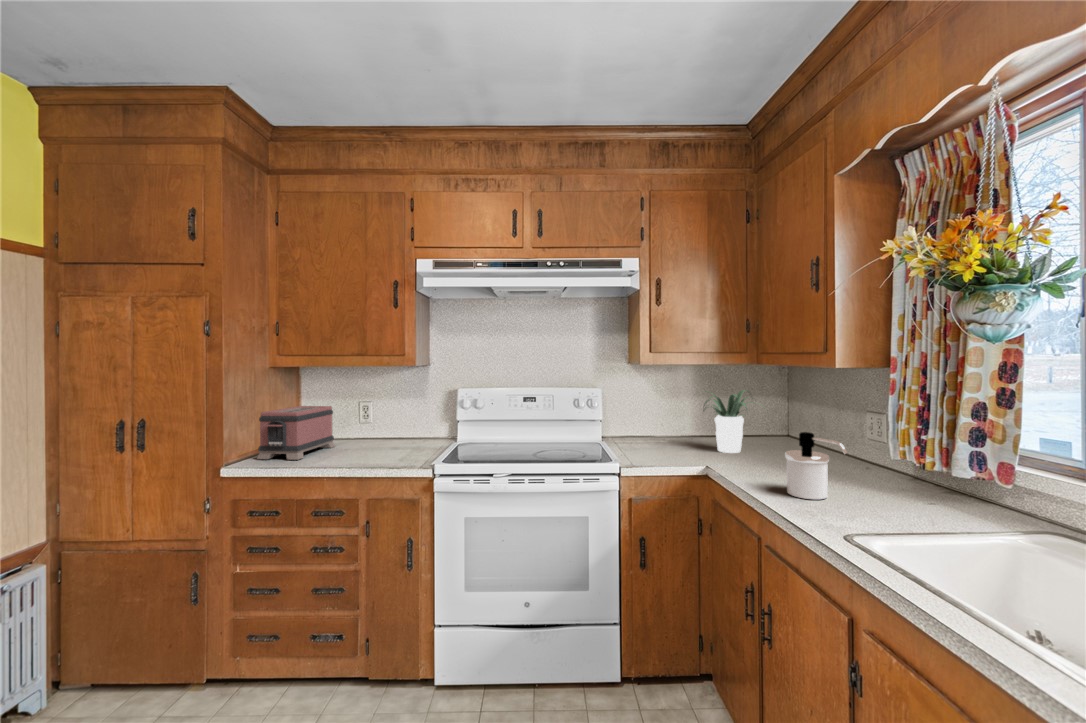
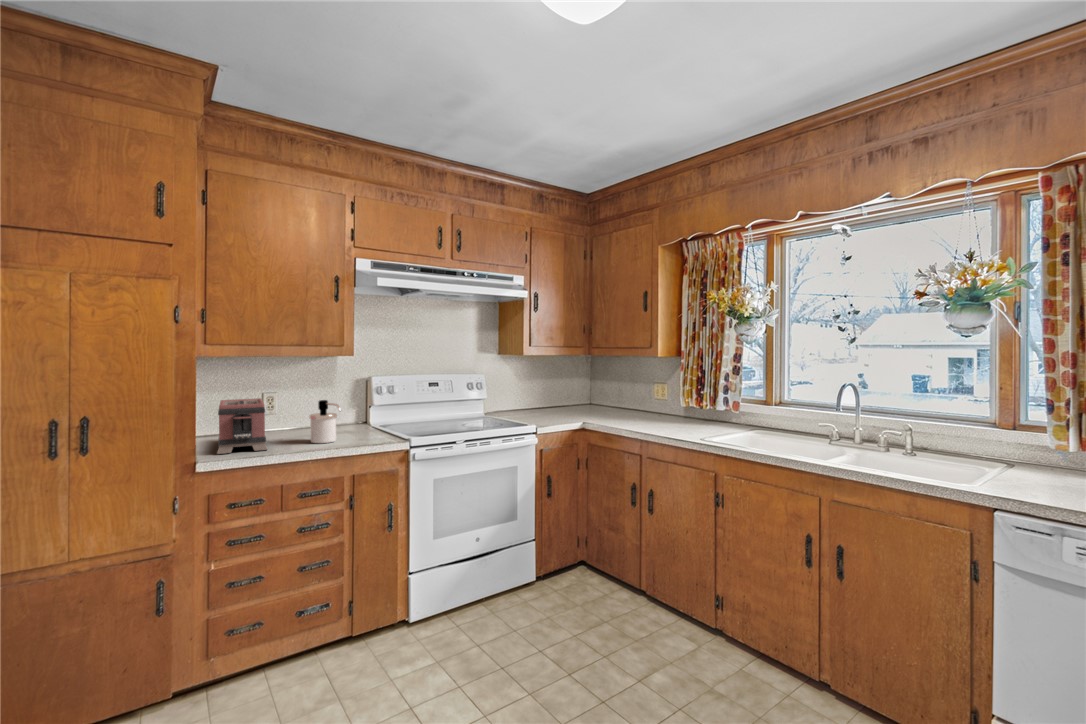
potted plant: present [703,390,752,453] -> none [560,372,609,415]
soap dispenser: present [785,432,847,500] -> present [309,400,341,443]

